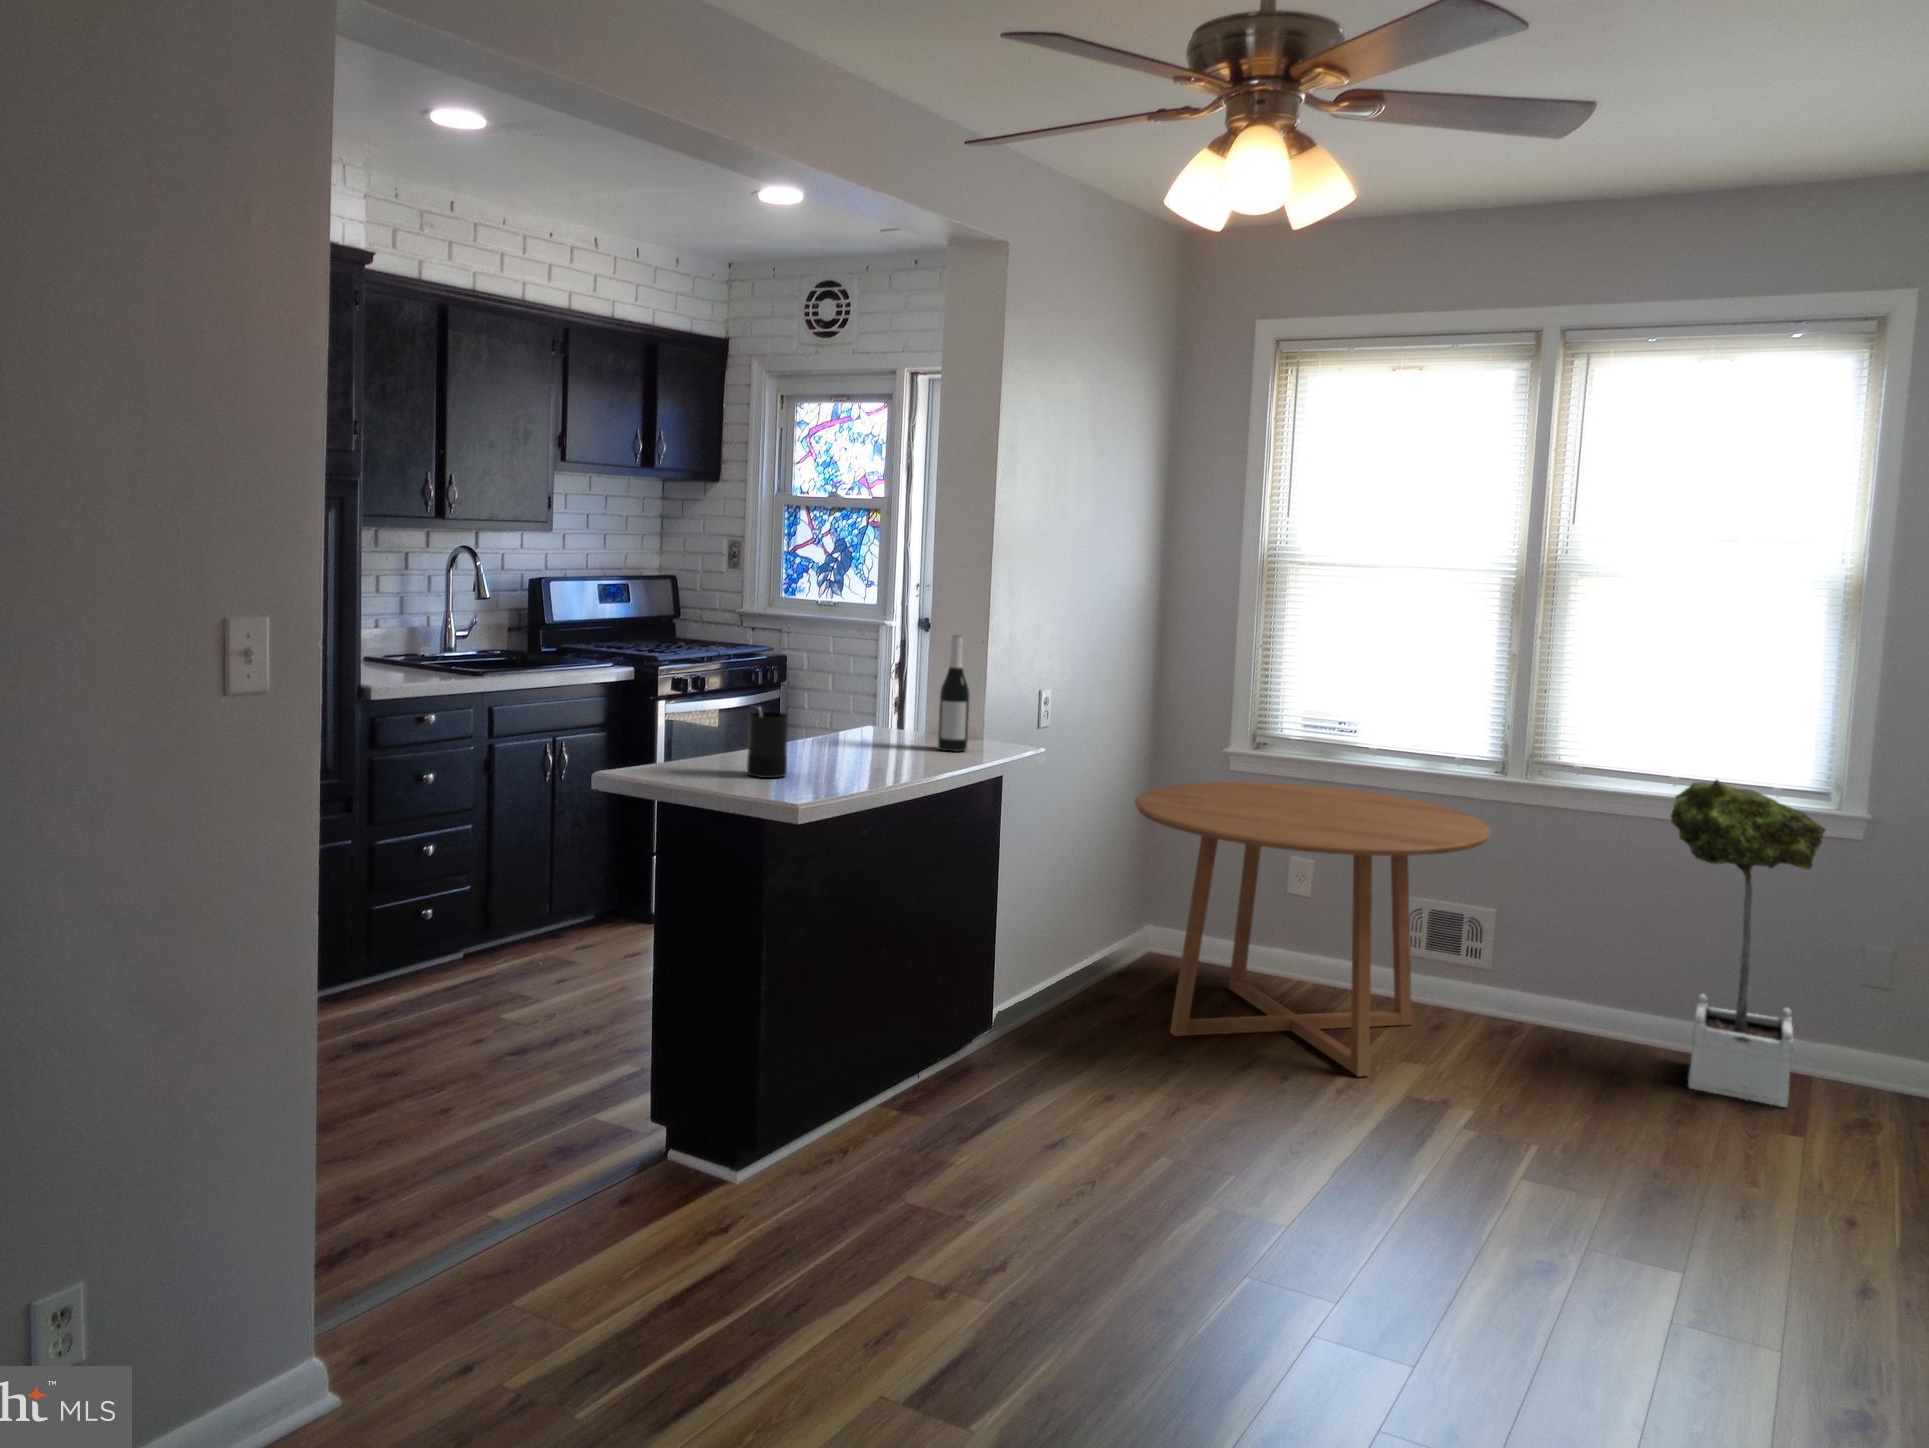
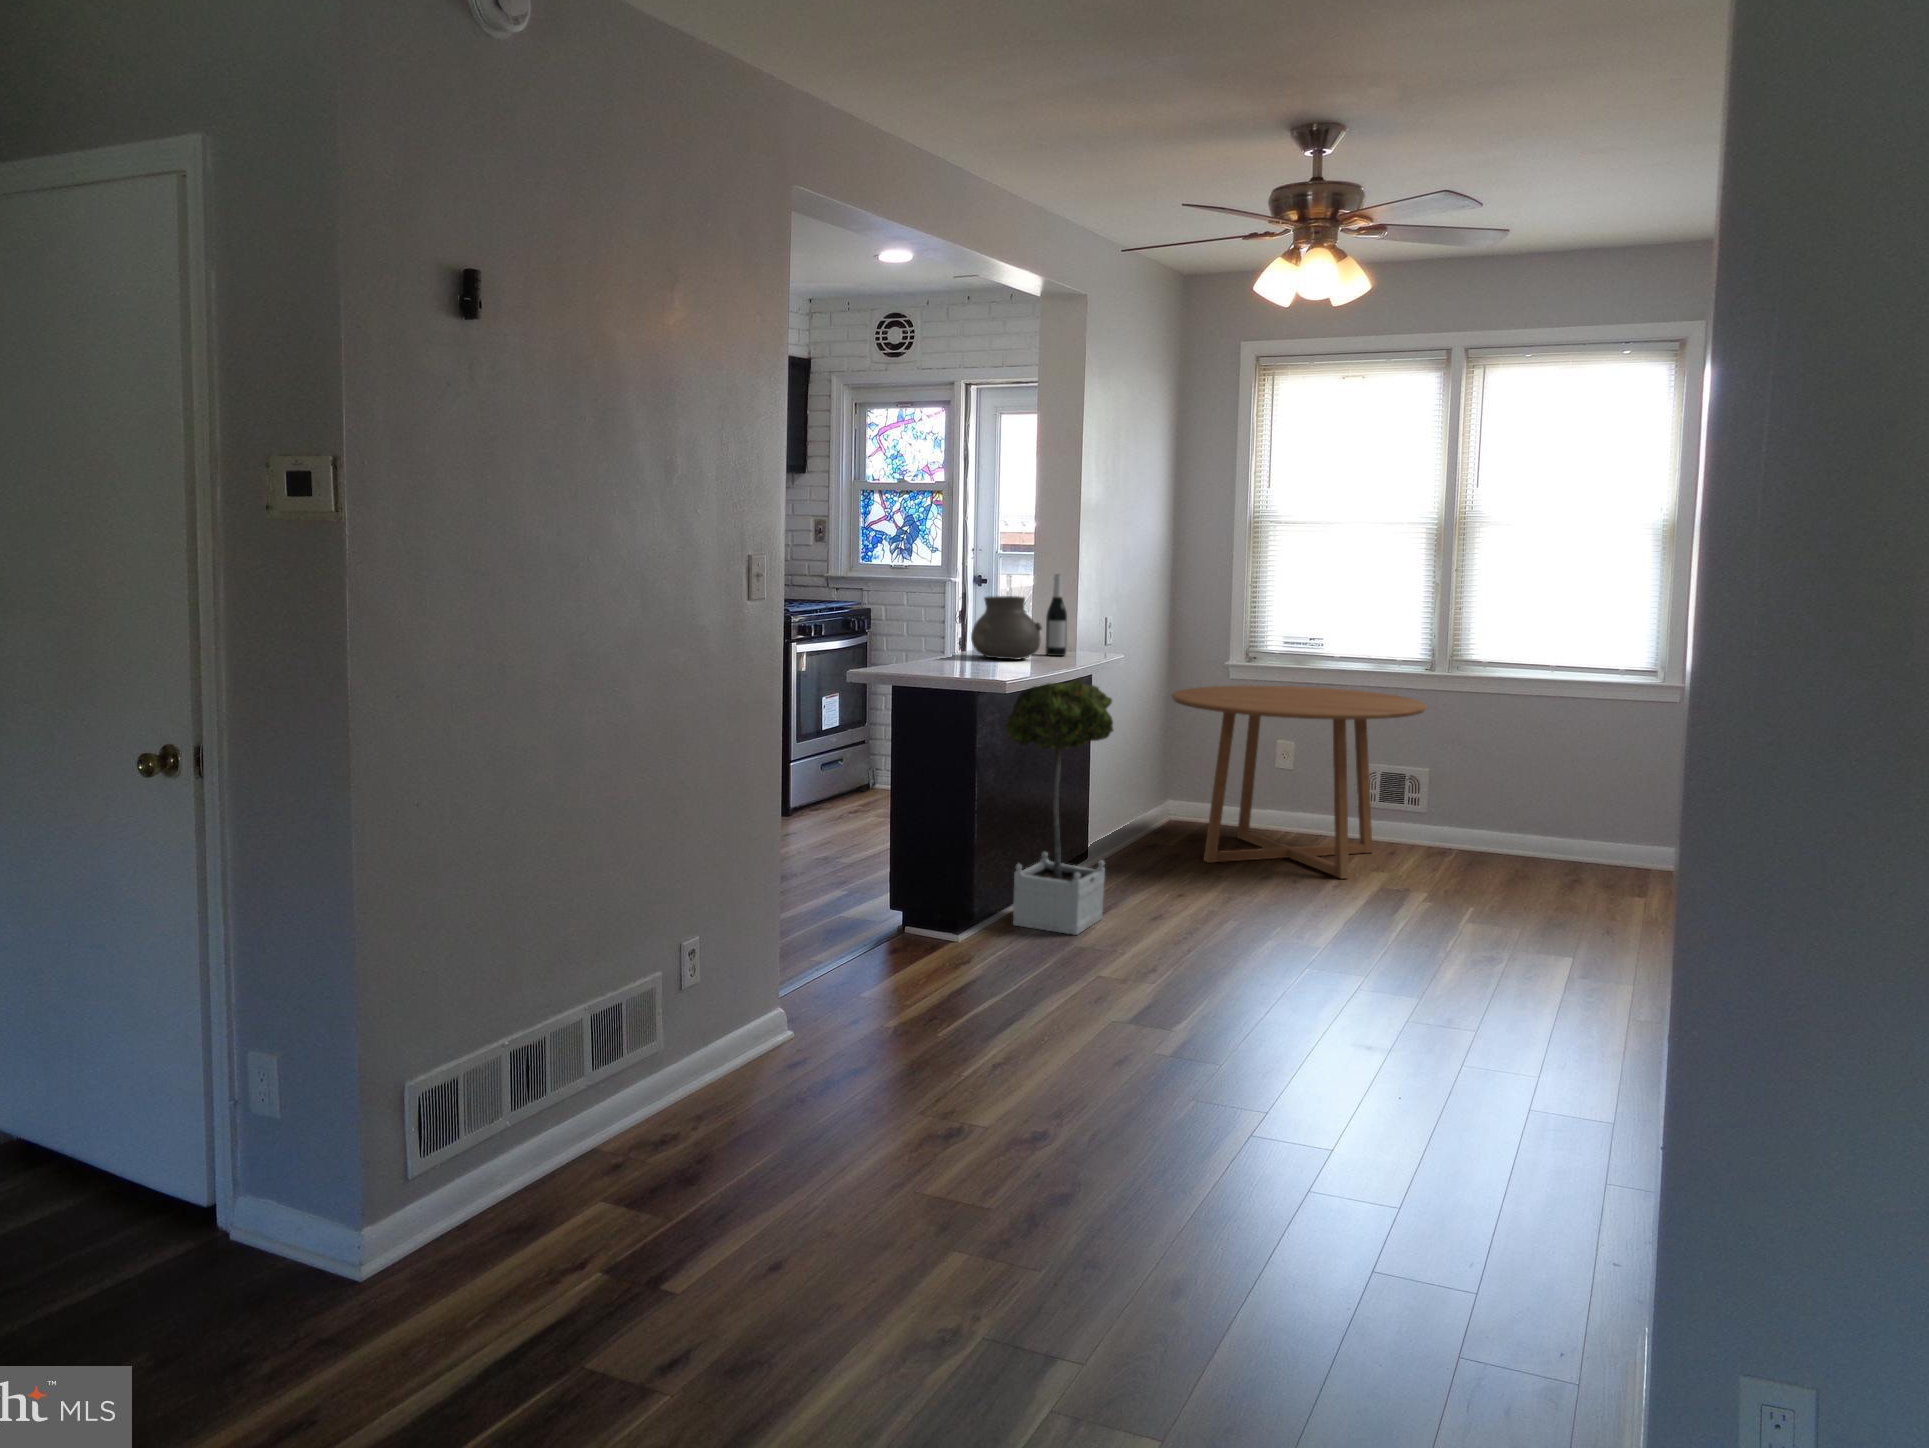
vase: none [820,666,921,759] -> present [971,596,1042,660]
candle: present [747,711,788,778] -> none [940,620,968,667]
potted tree: present [1671,780,1825,1108] -> present [1005,678,1113,935]

